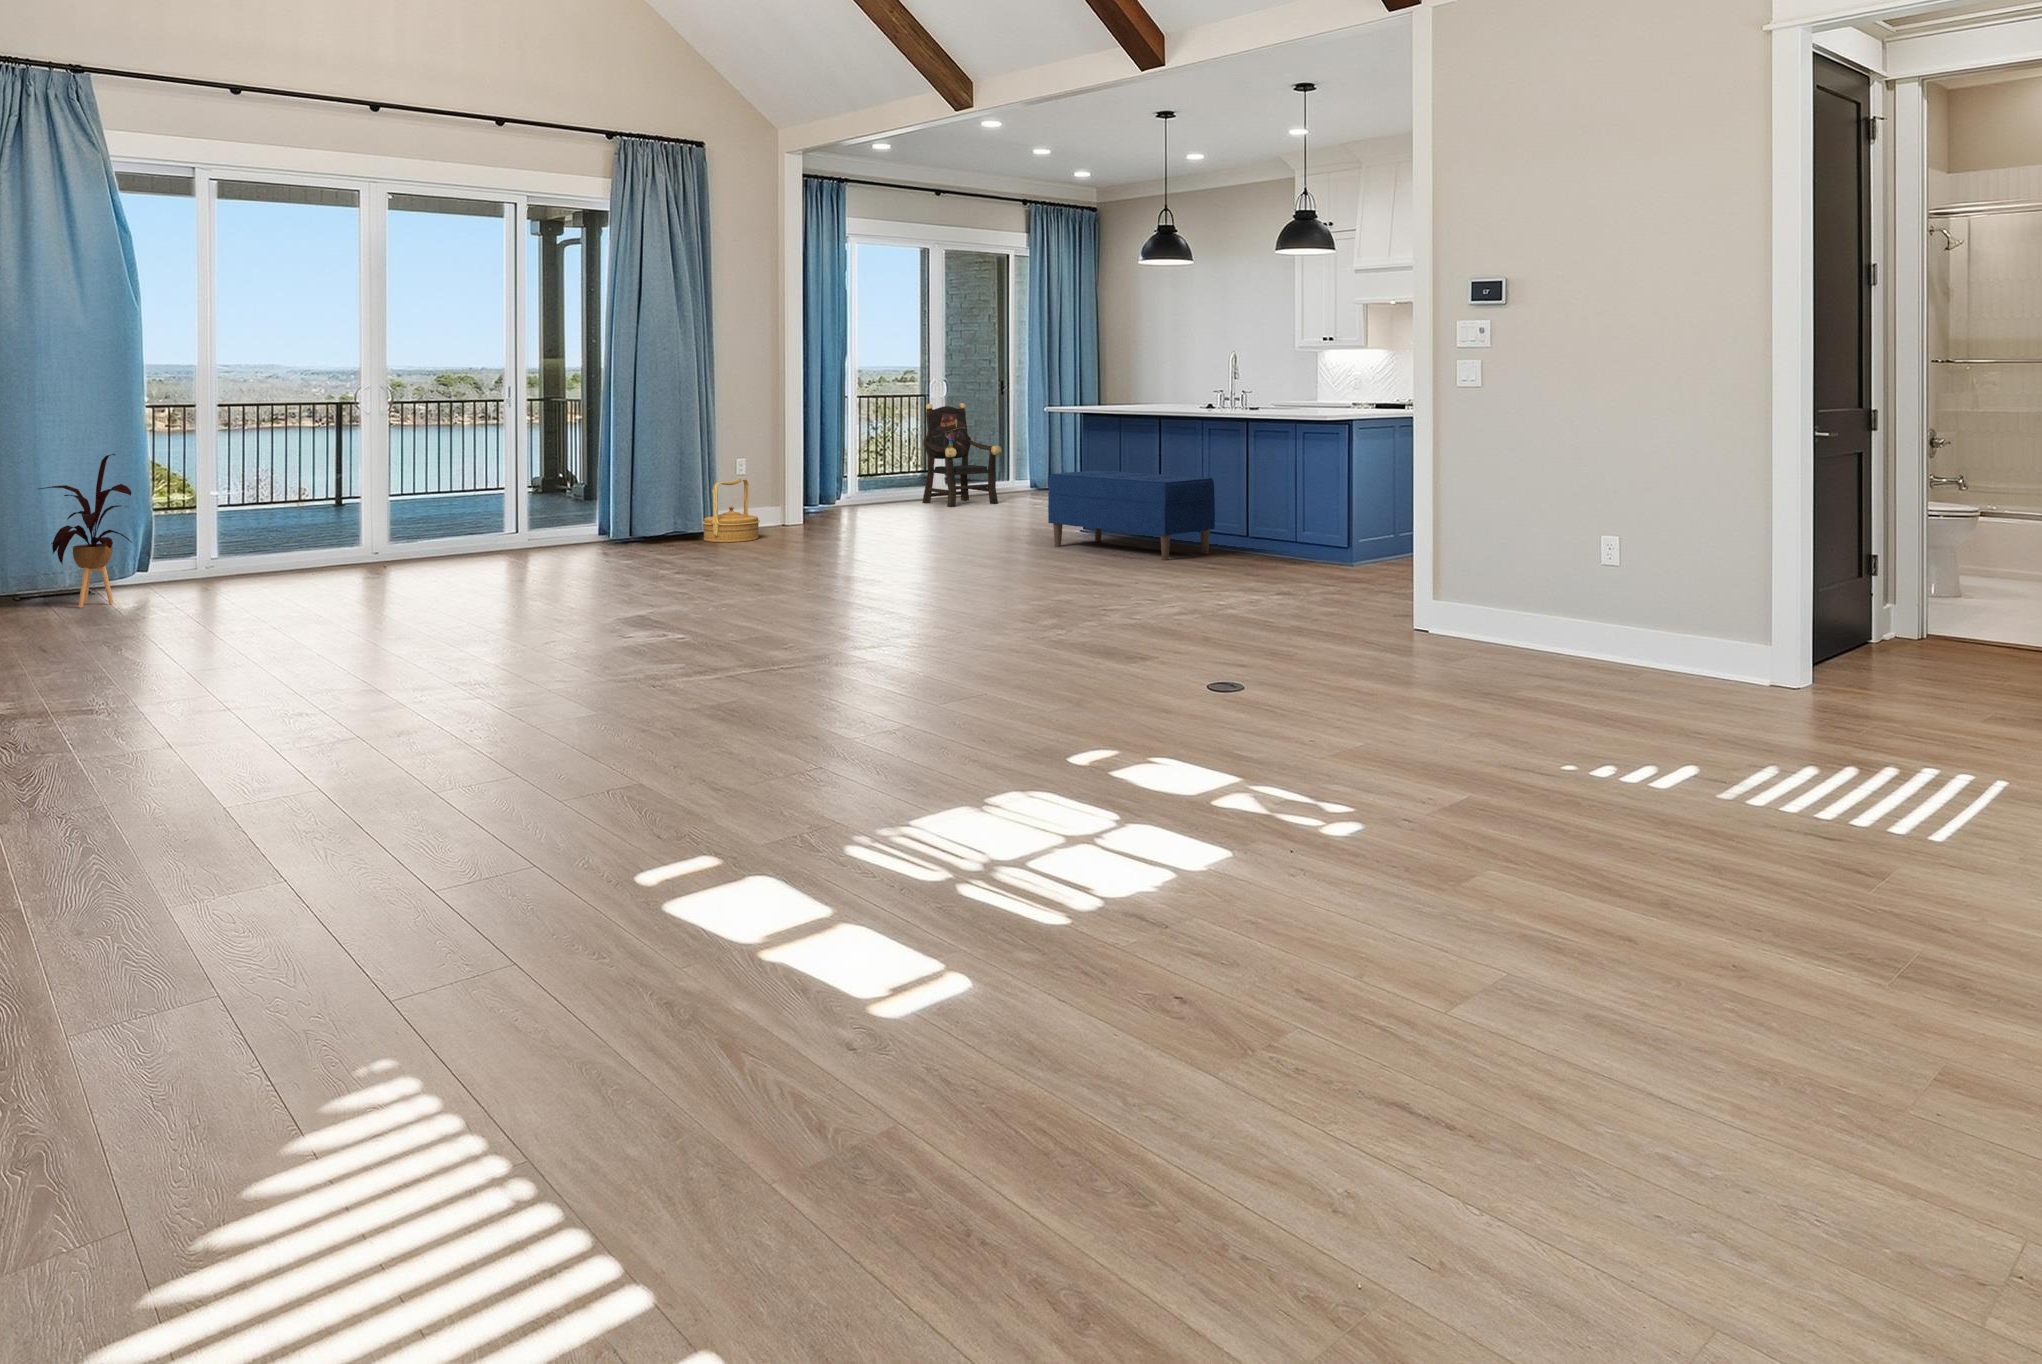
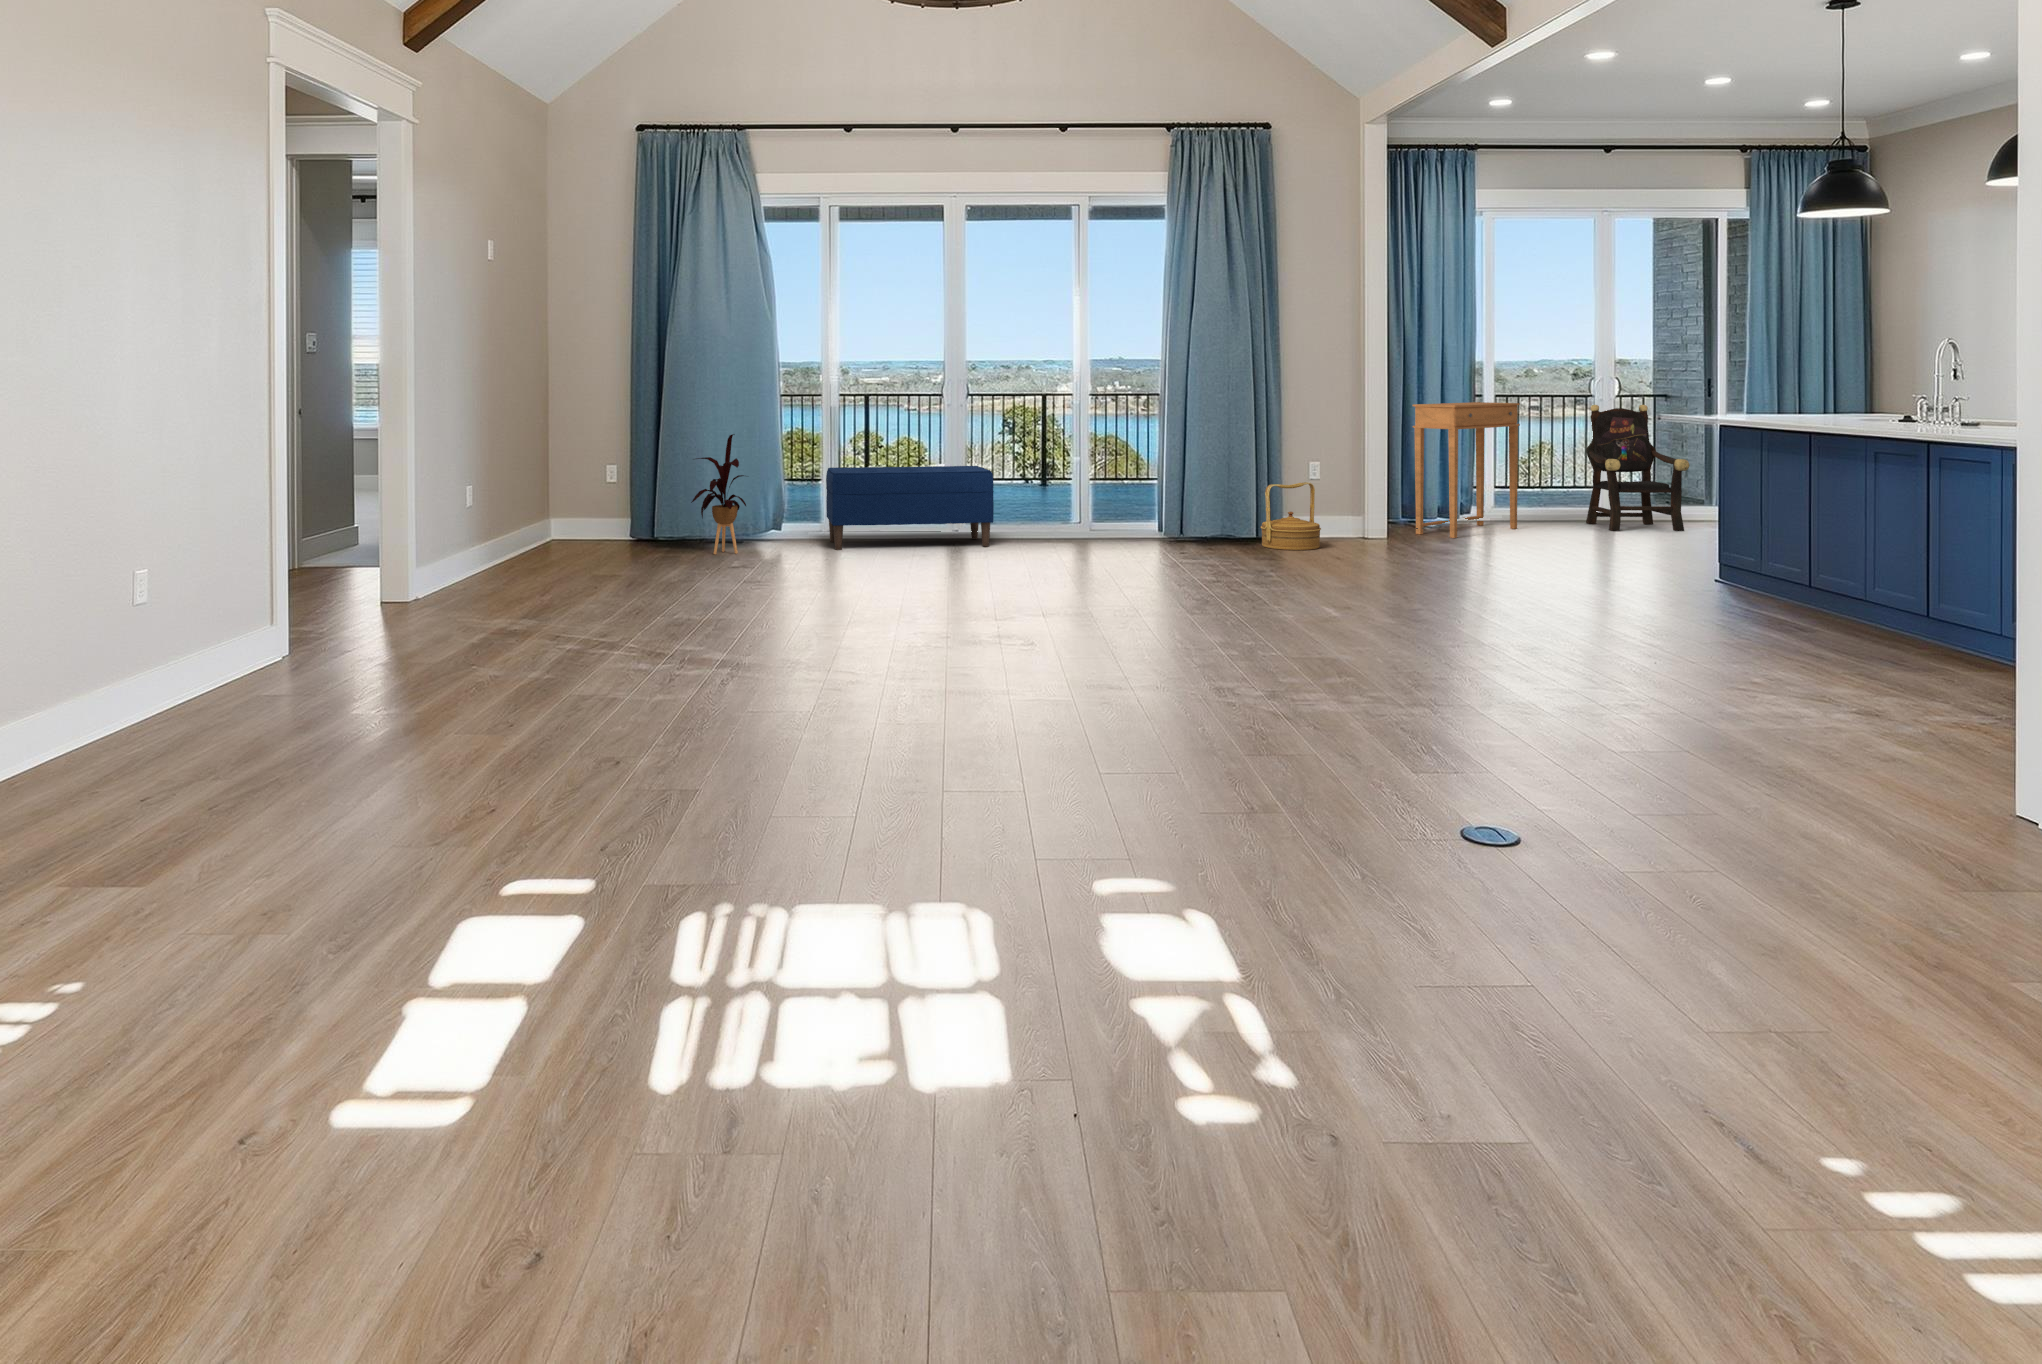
side table: none [811,403,884,521] -> present [1413,402,1520,538]
bench: present [1048,470,1215,560] -> present [826,466,994,550]

